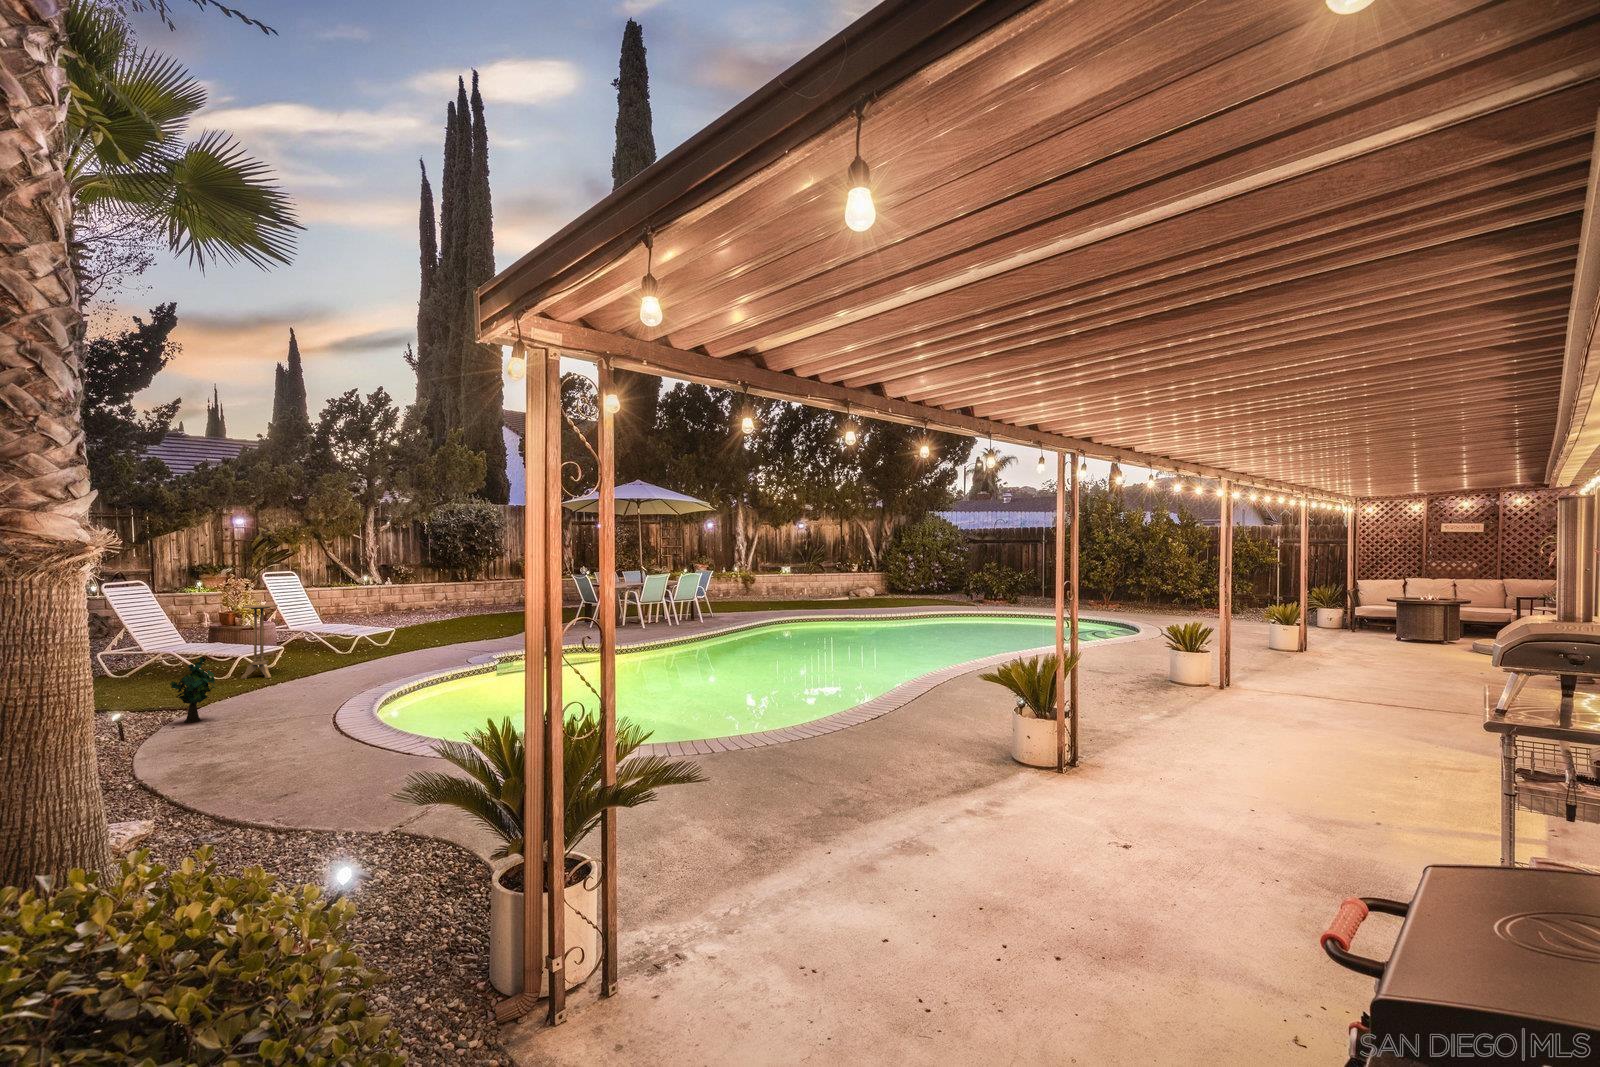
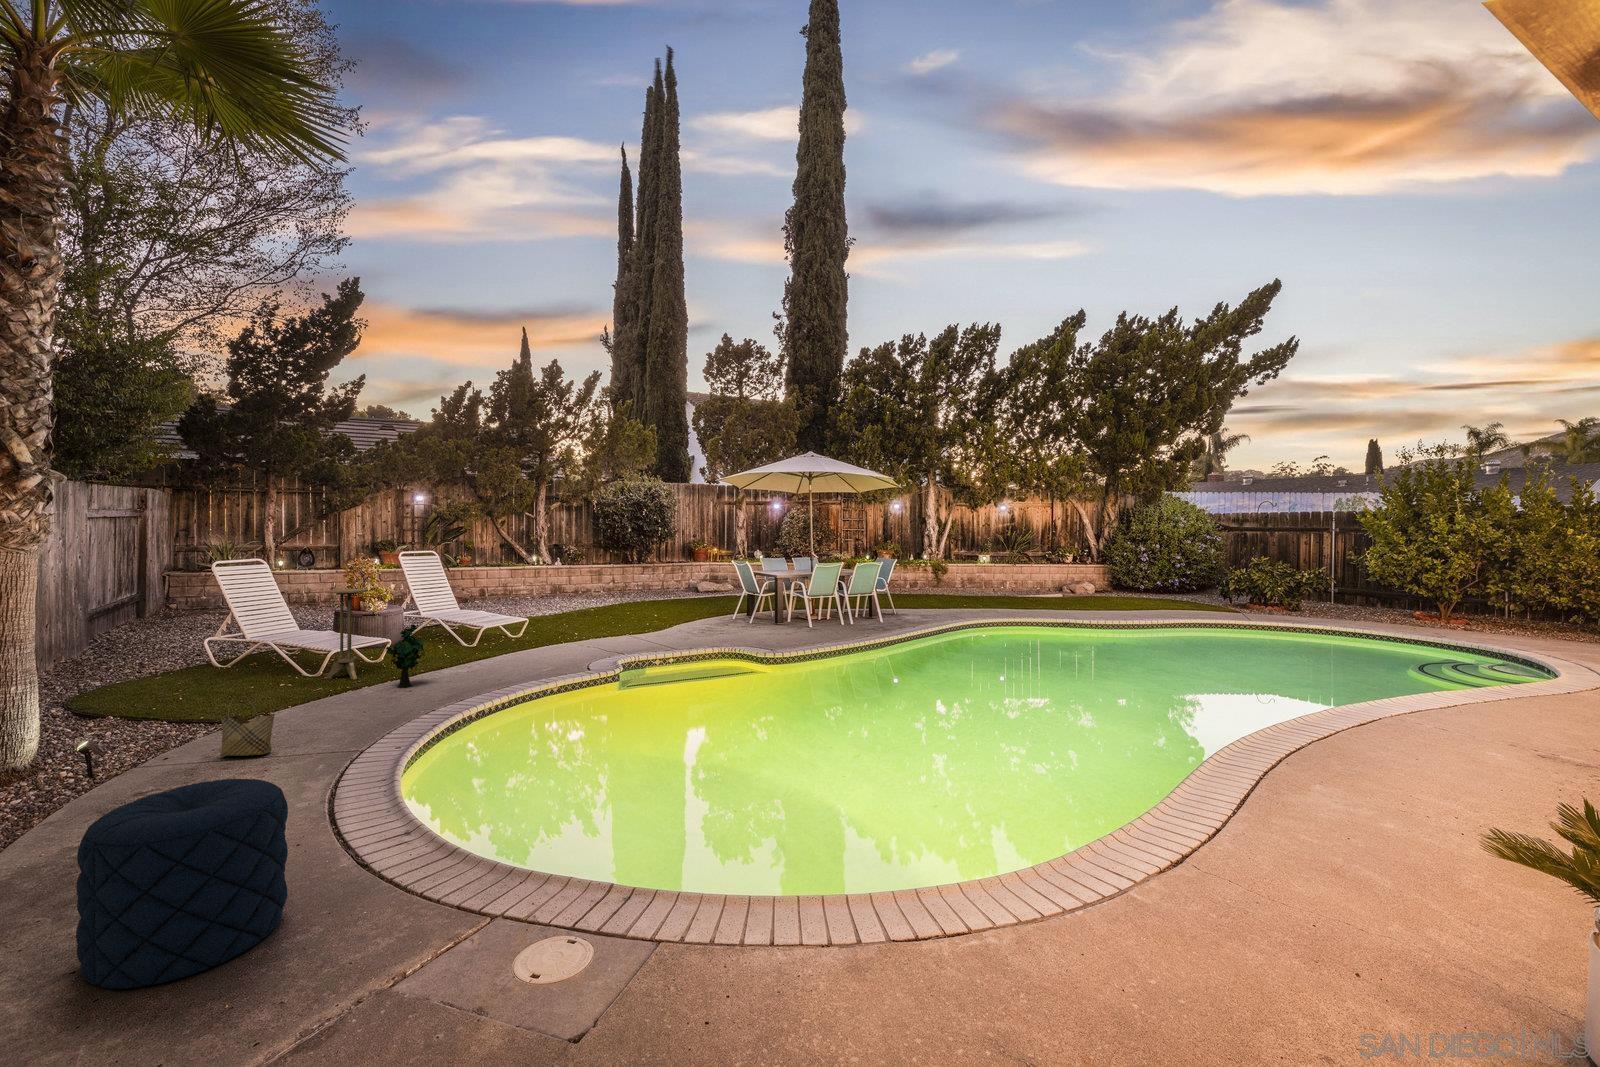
decorative plant: present [170,657,215,723] -> present [386,625,425,688]
woven basket: none [229,674,269,718] -> present [220,692,275,756]
pouf: none [293,693,387,783] -> present [76,779,288,989]

